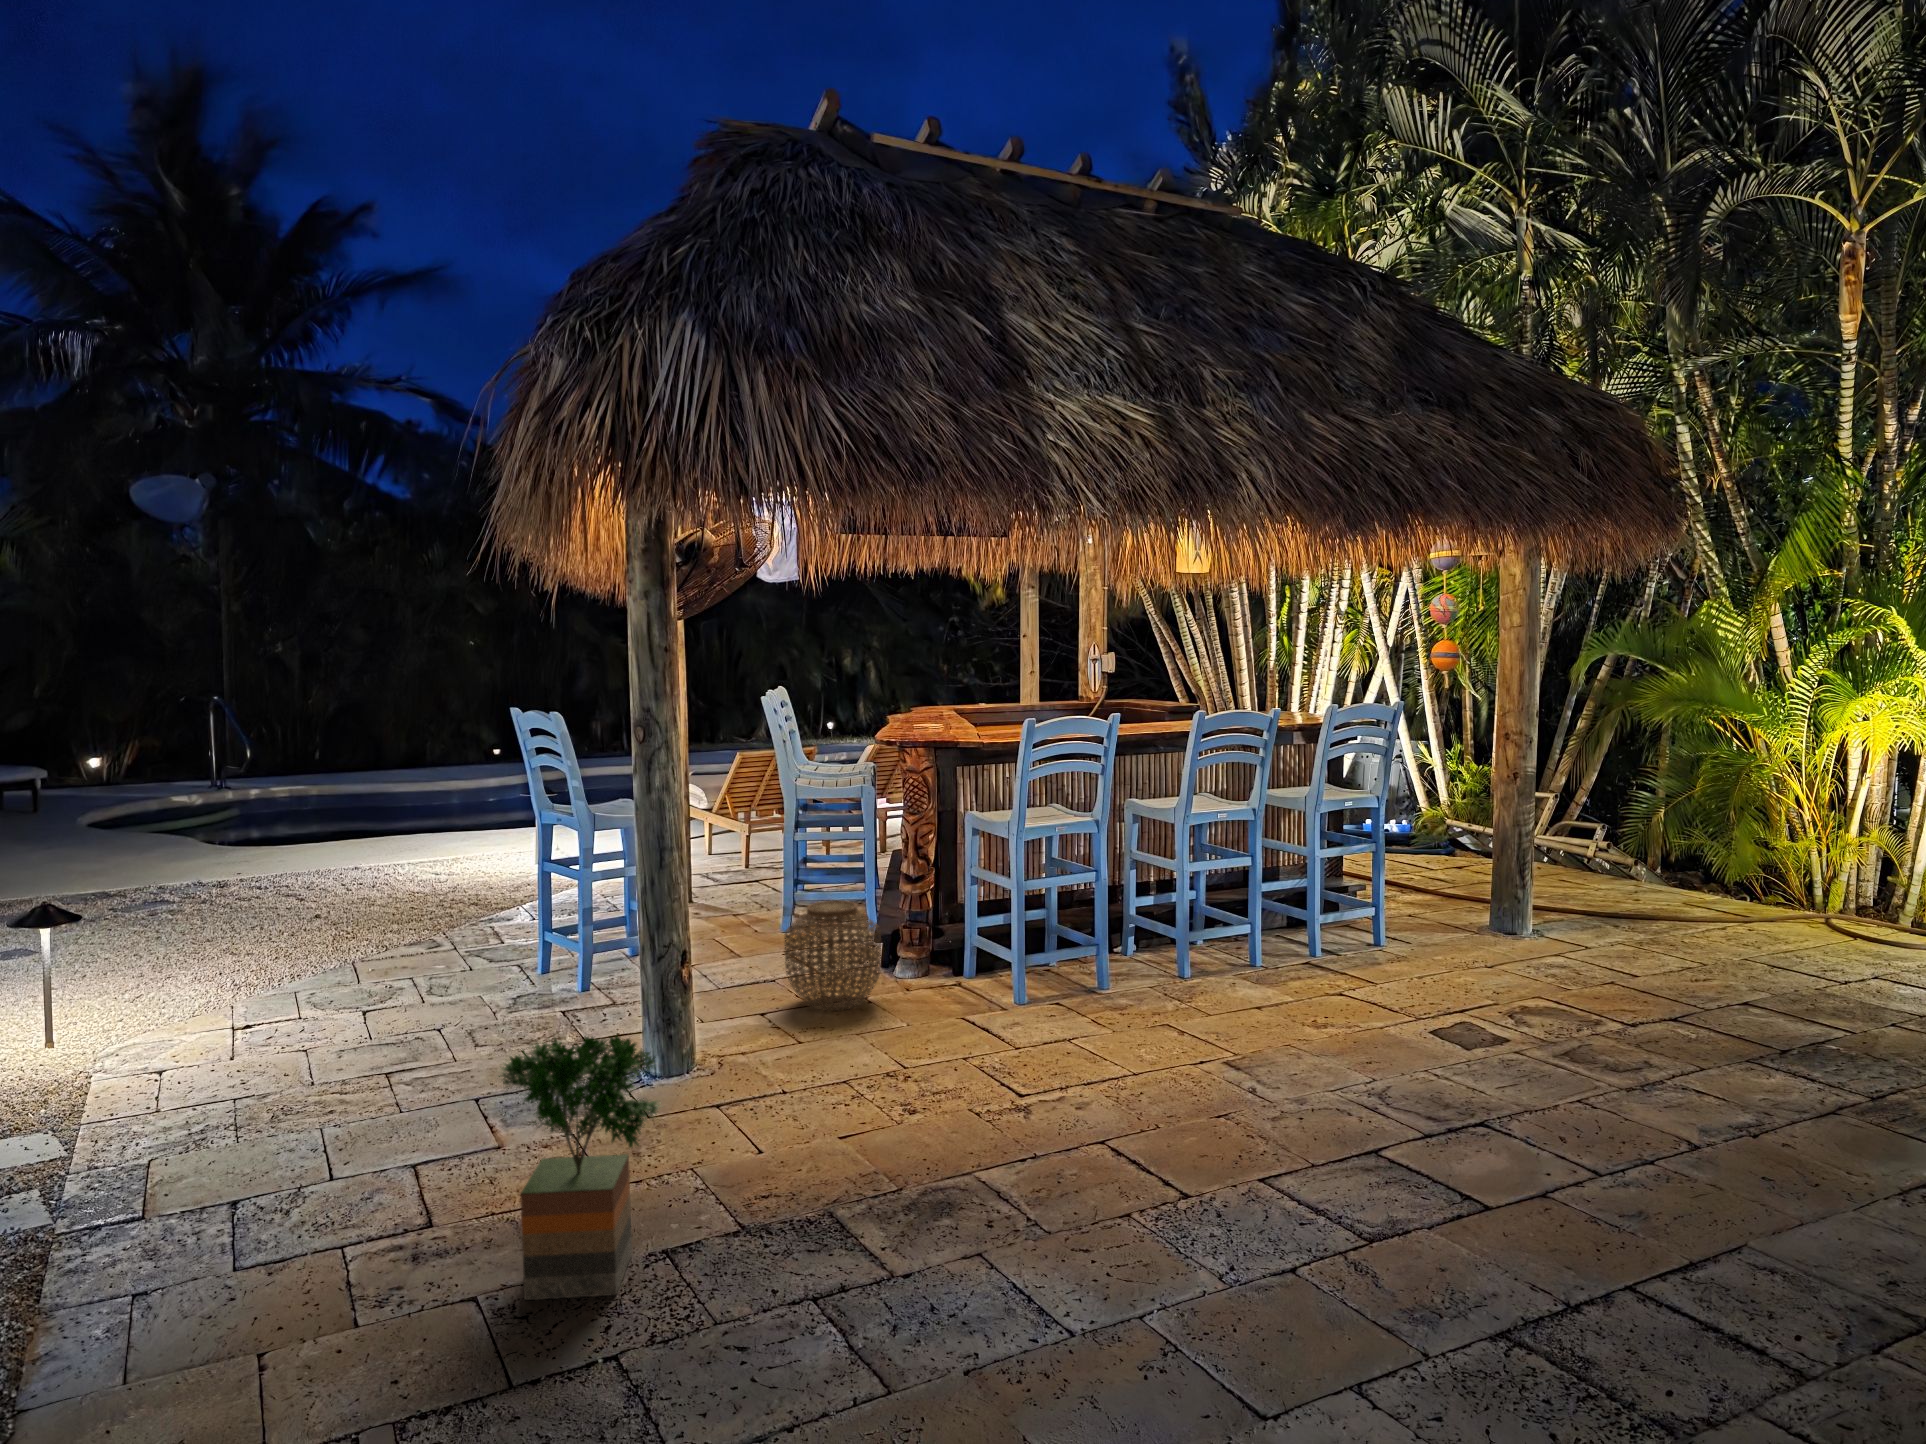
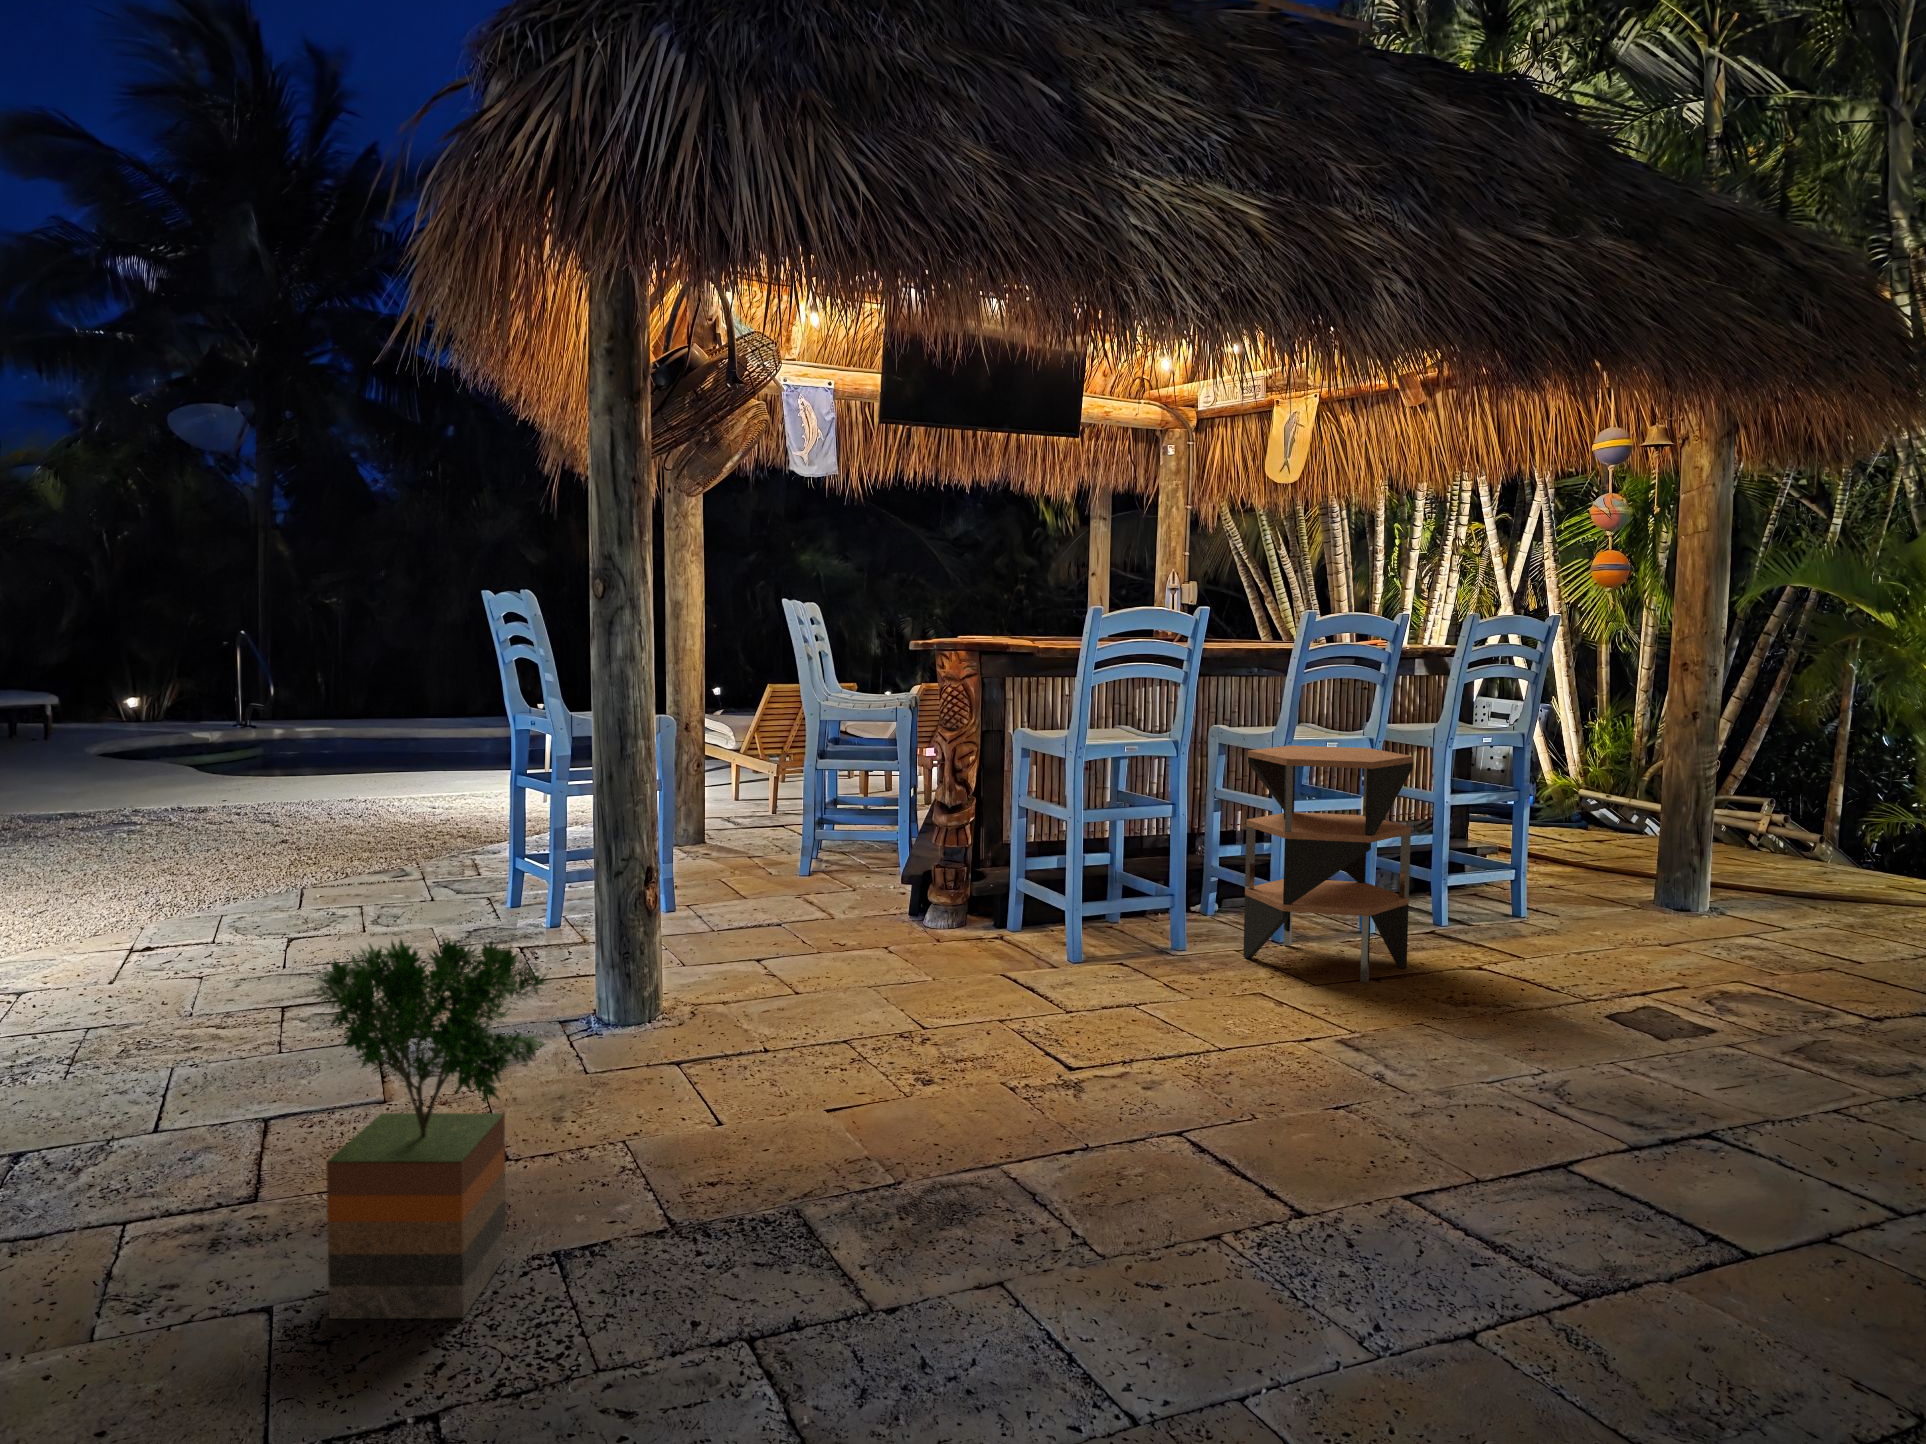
side table: none [1153,819,1284,1013] -> present [1243,746,1413,983]
woven basket: present [785,901,881,1011] -> none [792,827,909,960]

